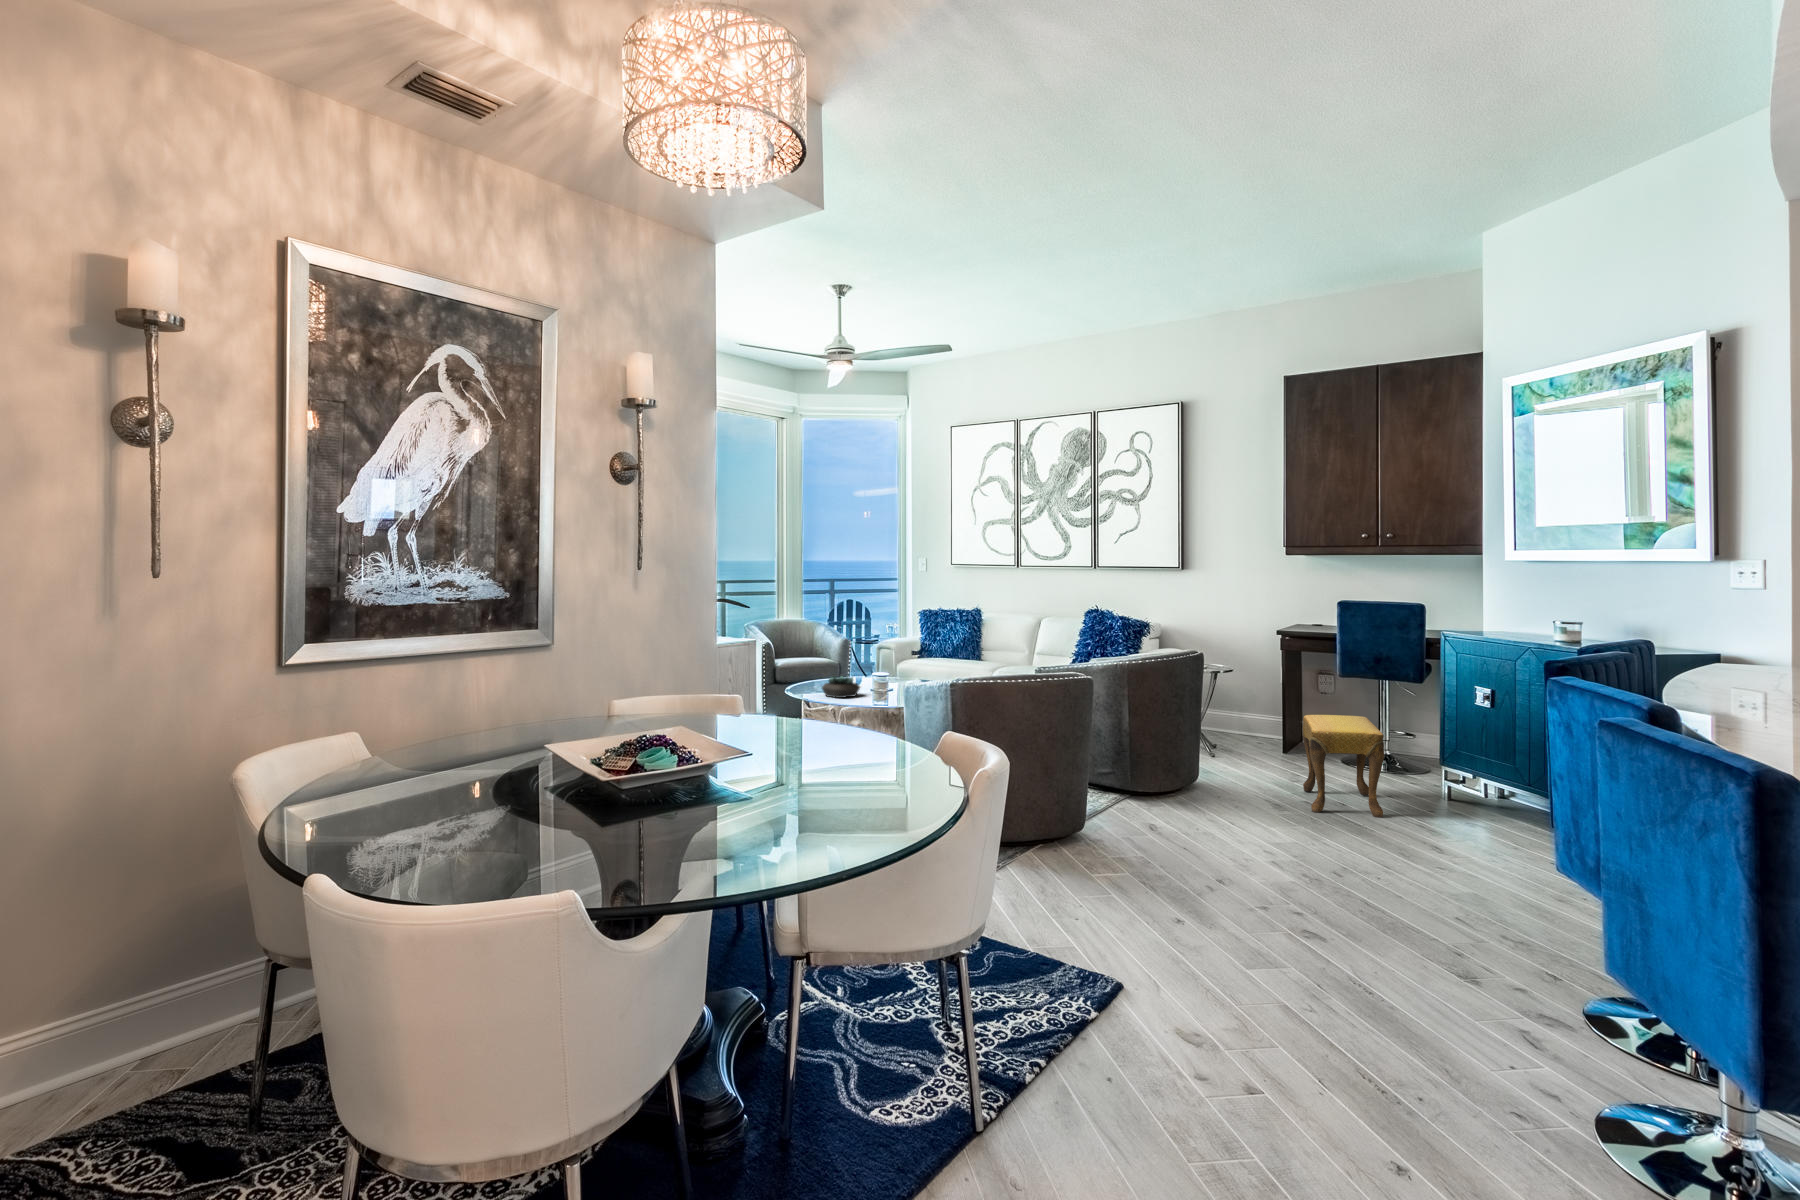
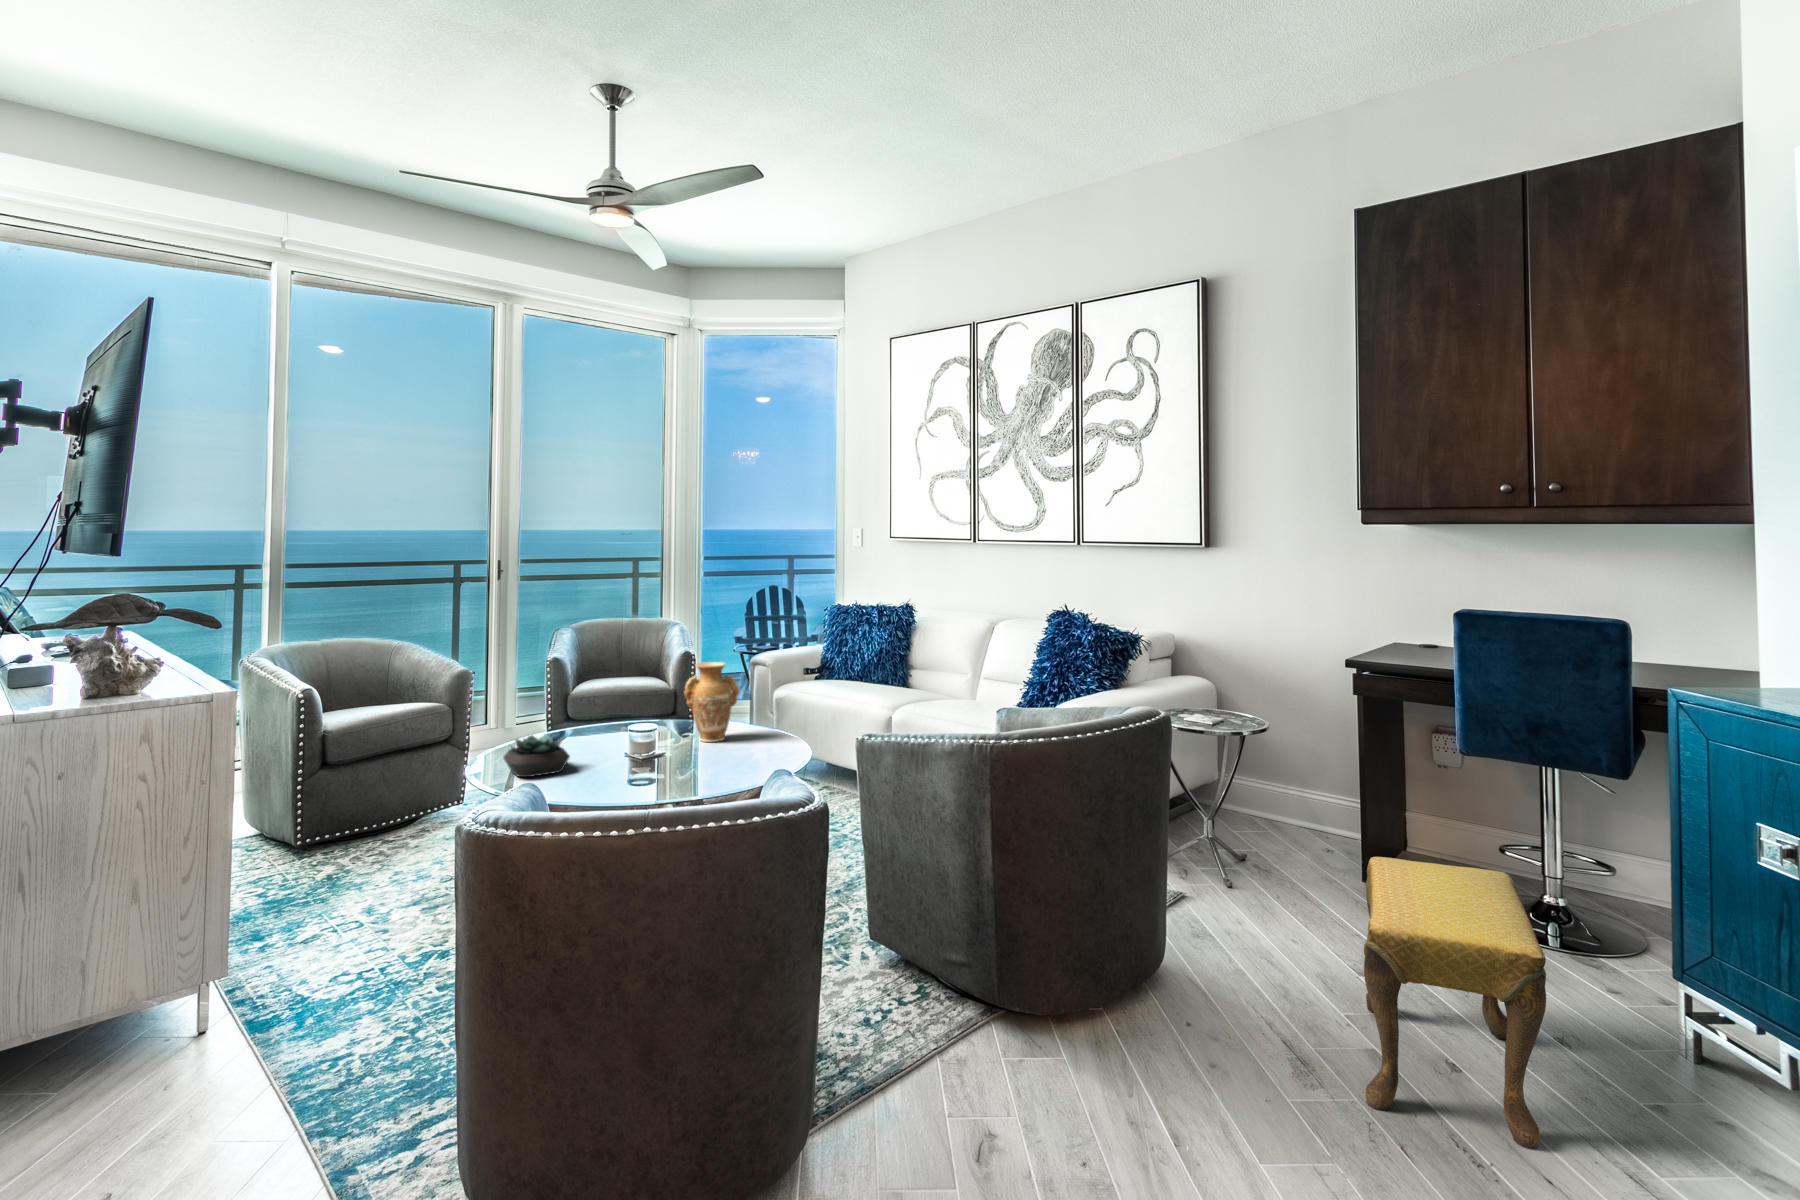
vase: none [901,637,931,685] -> present [684,662,739,742]

